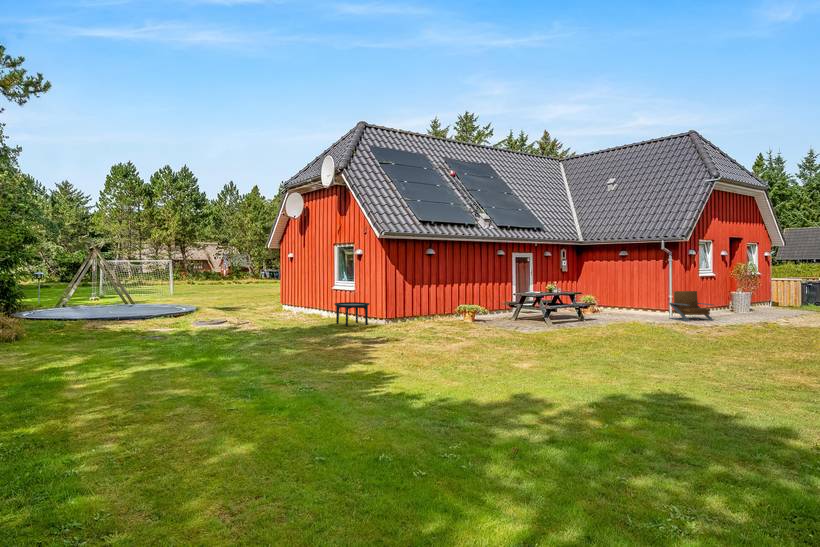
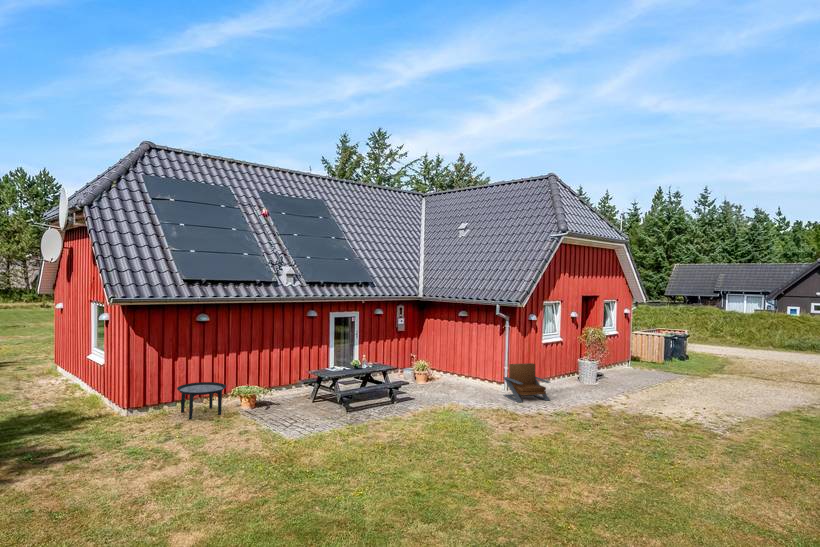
round table: present [335,302,369,326] -> present [177,382,226,419]

